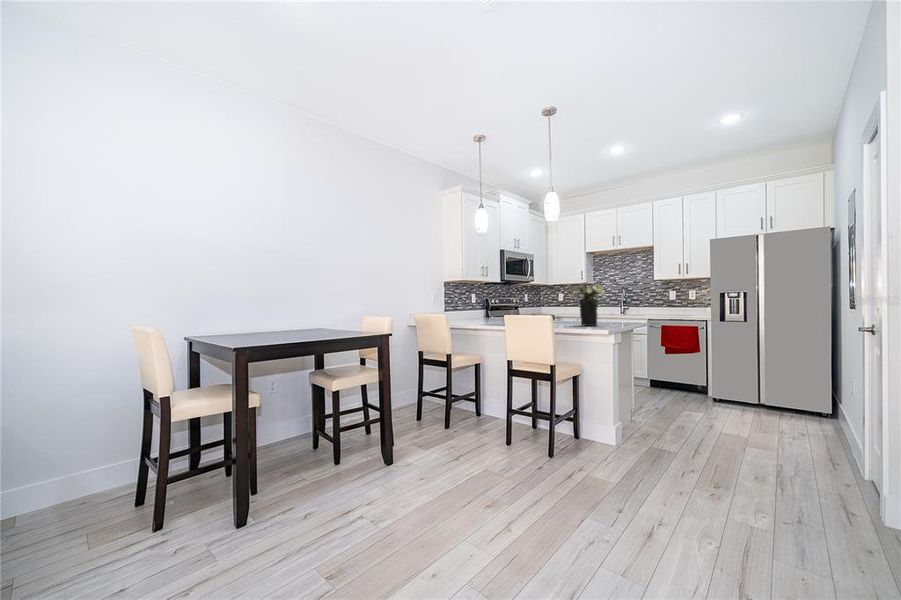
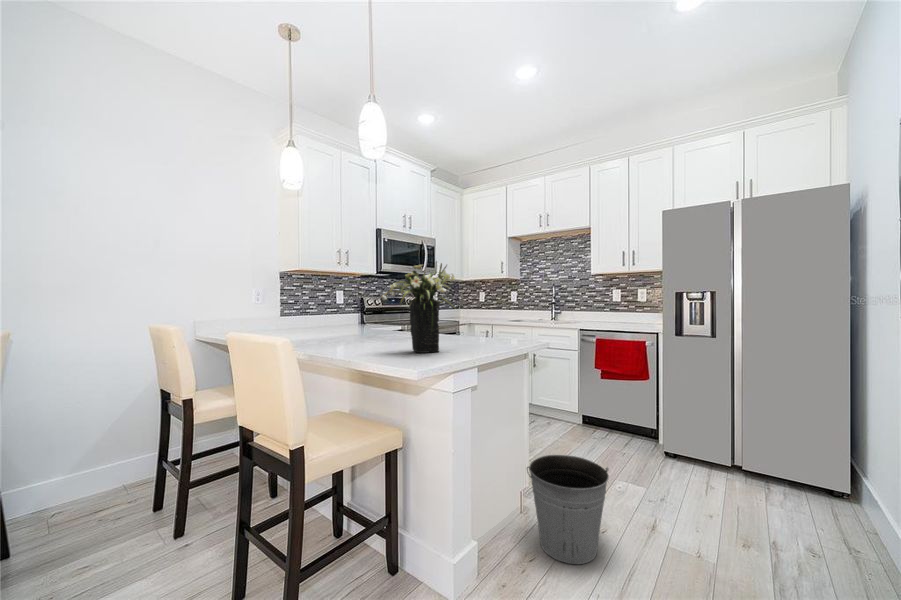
bucket: none [637,387,686,438] -> present [527,455,609,564]

